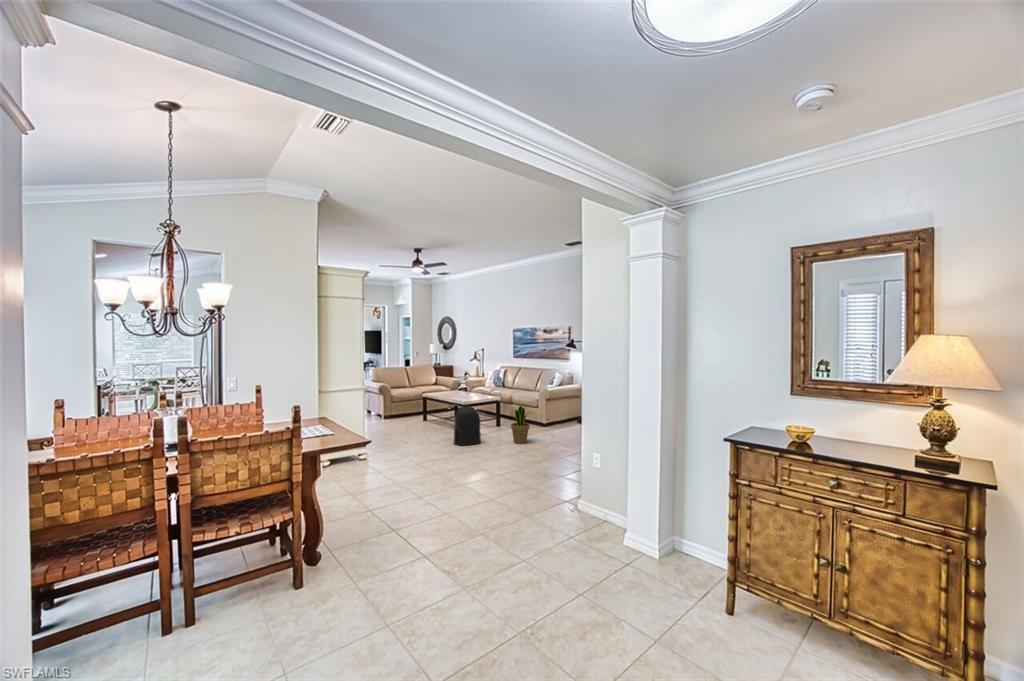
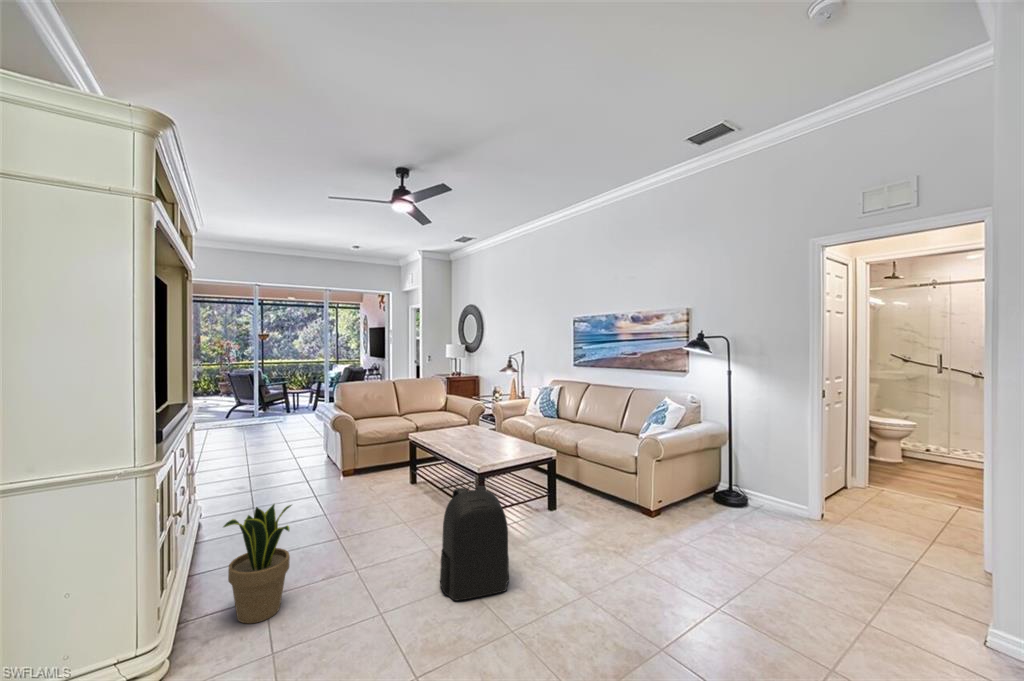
potted plant: present [511,406,531,444] -> present [223,504,291,623]

